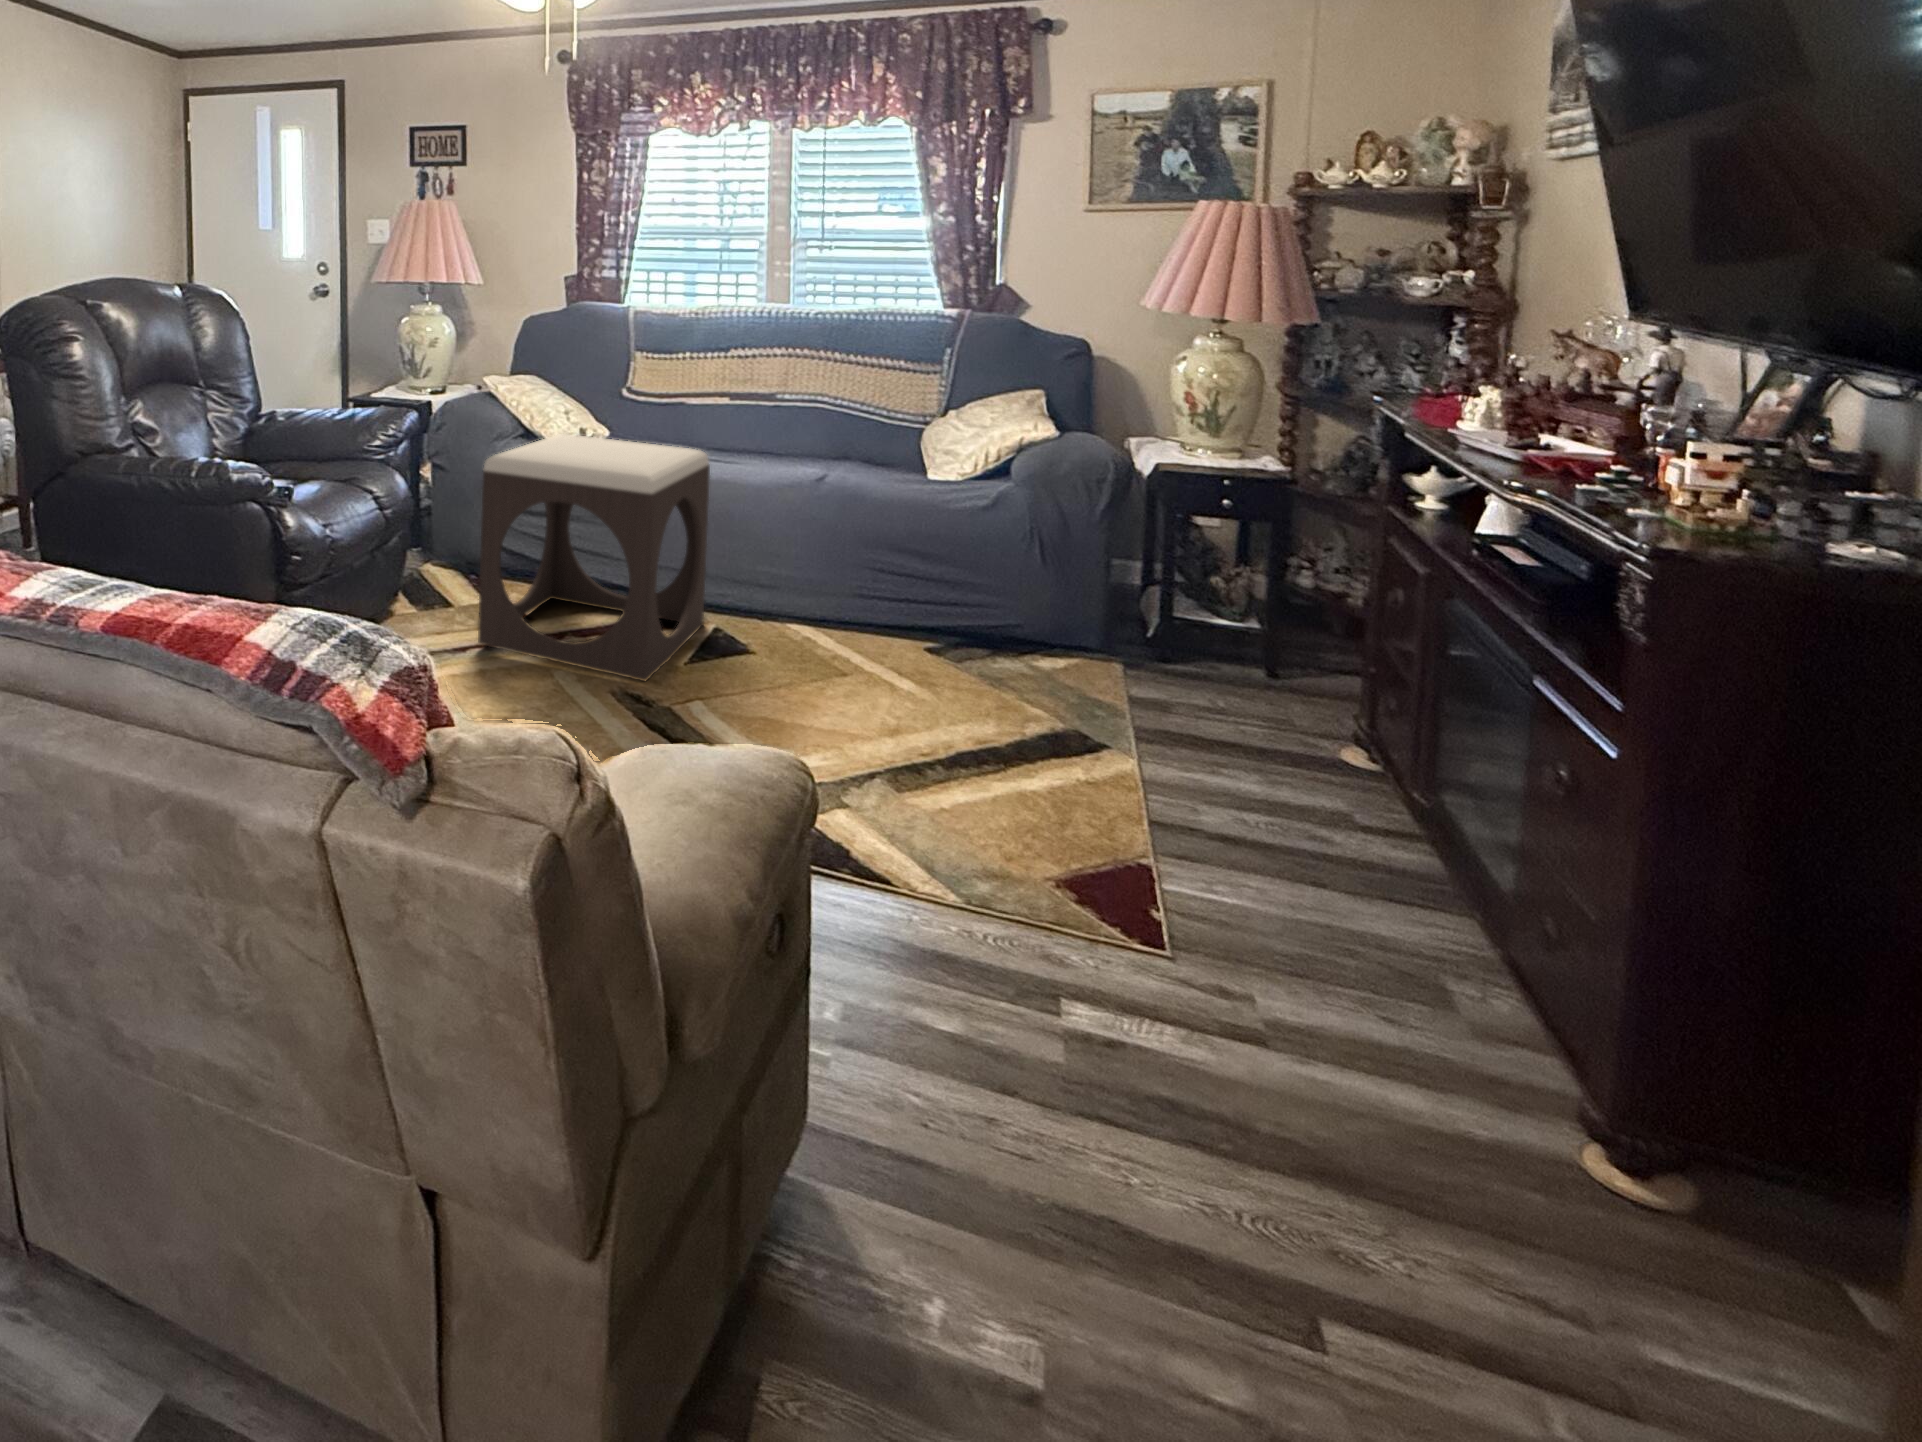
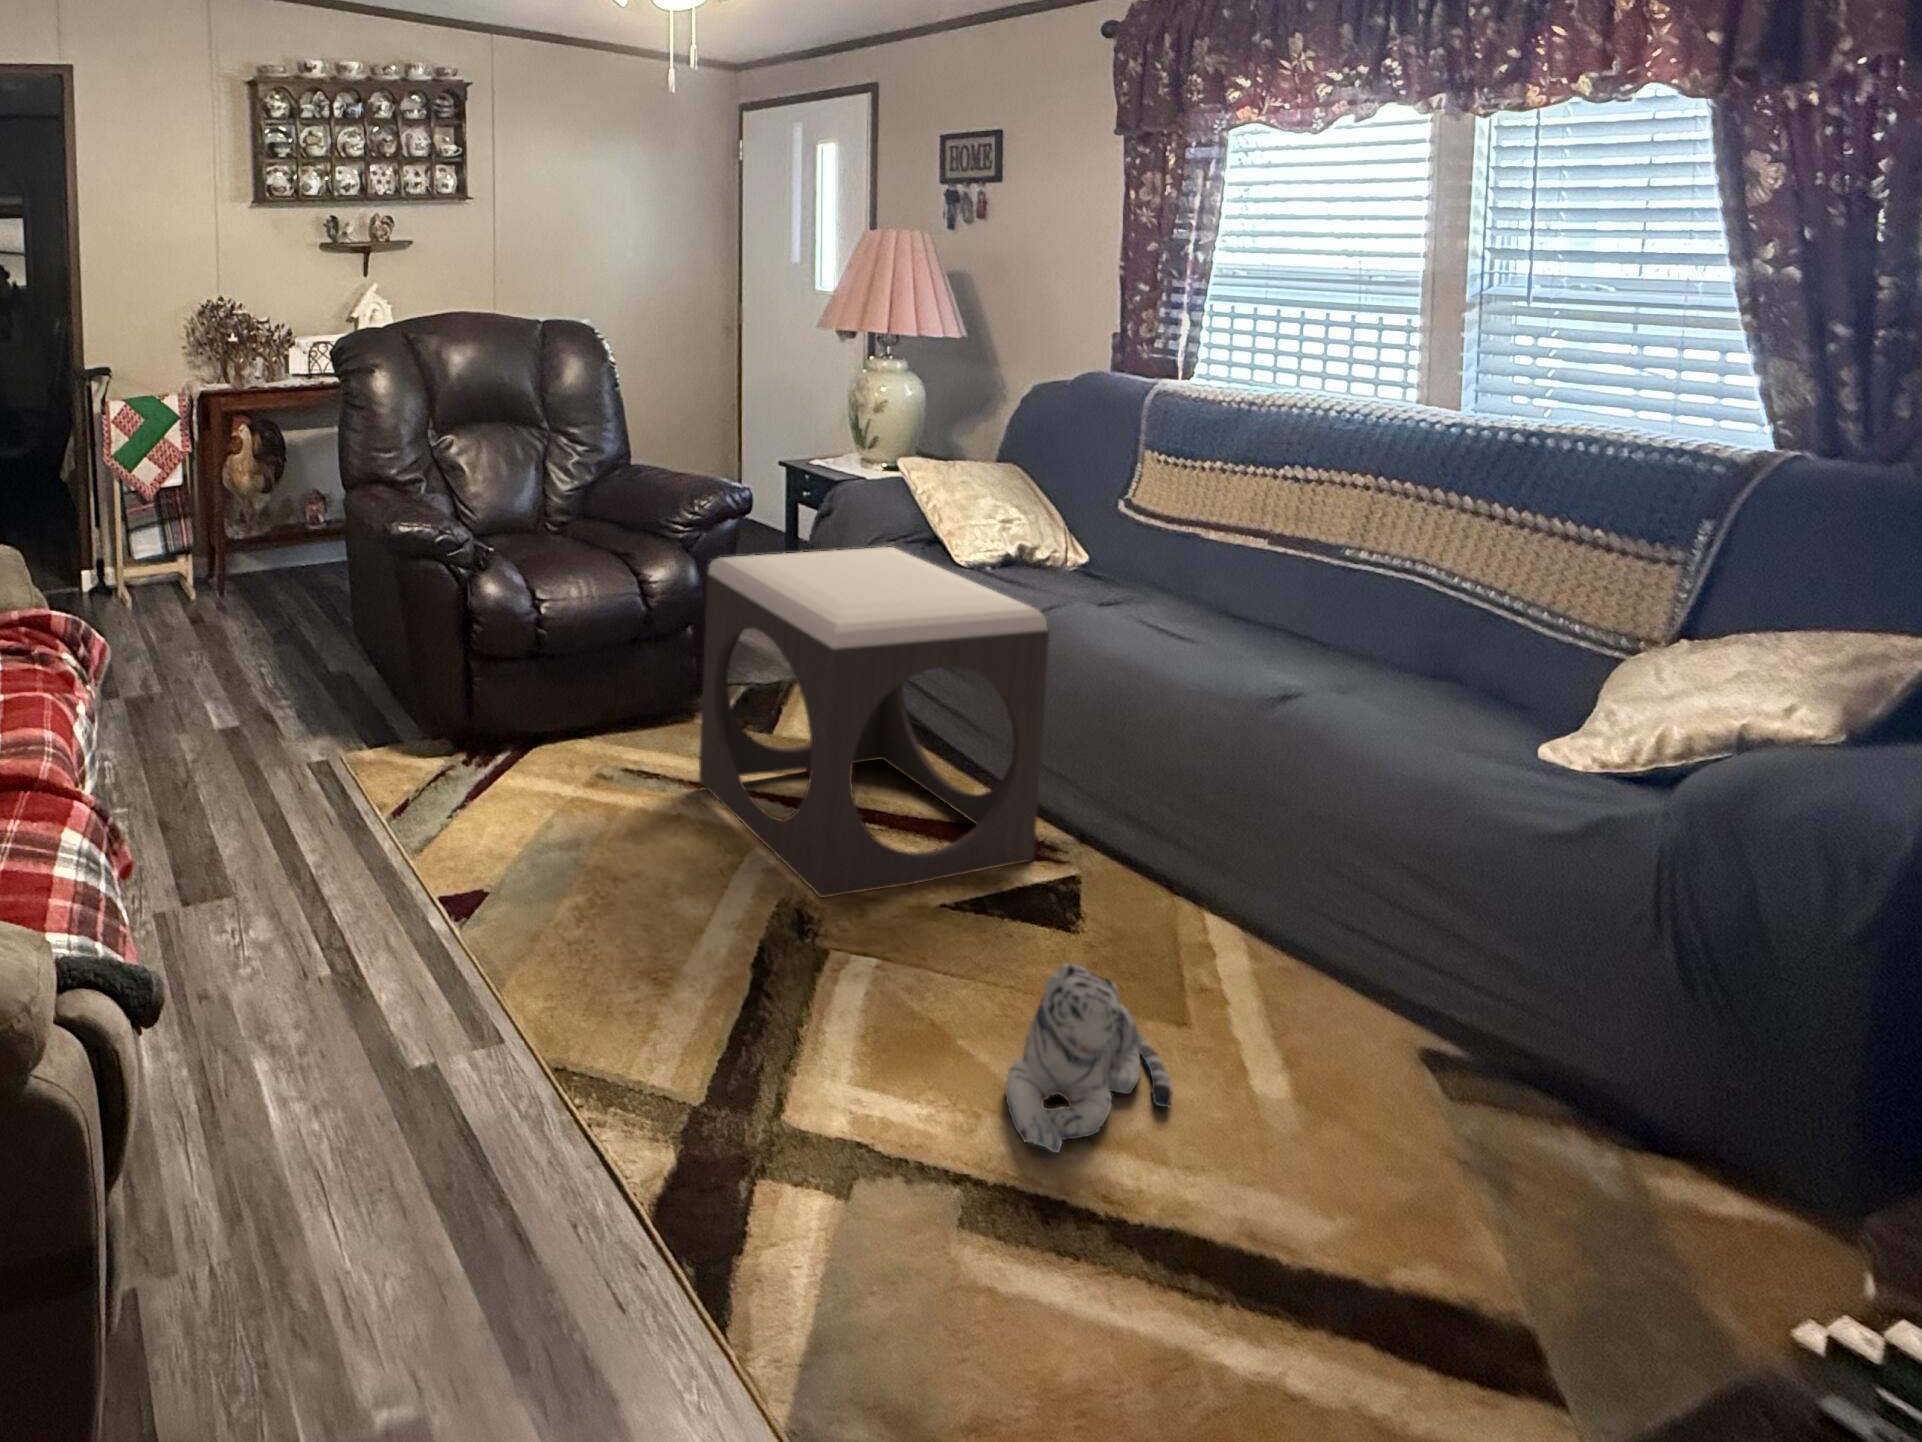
plush toy: none [832,639,918,747] -> present [1005,964,1172,1153]

